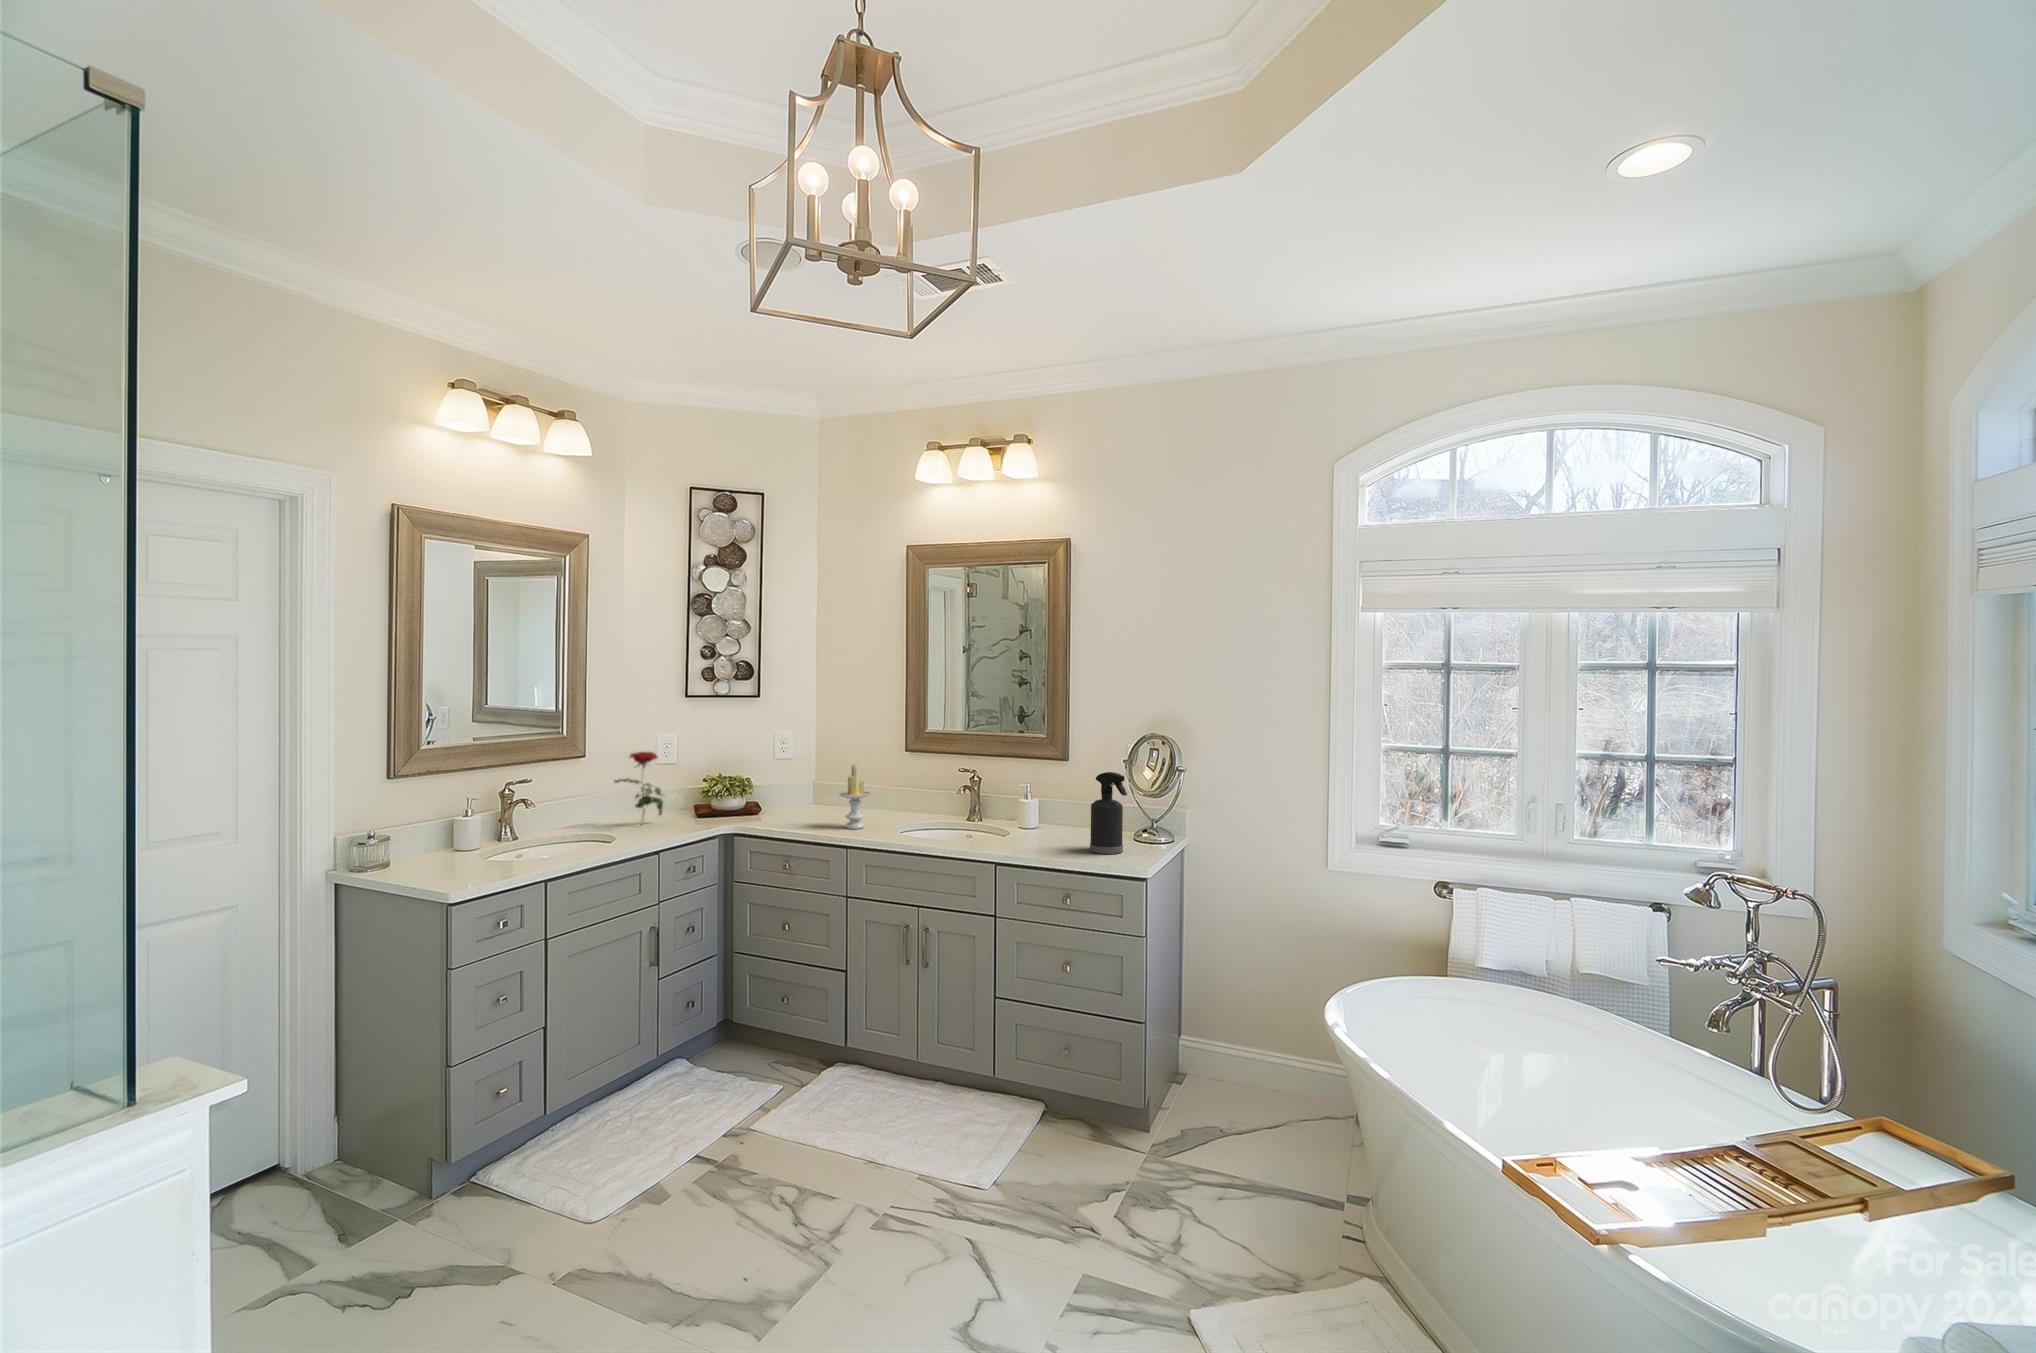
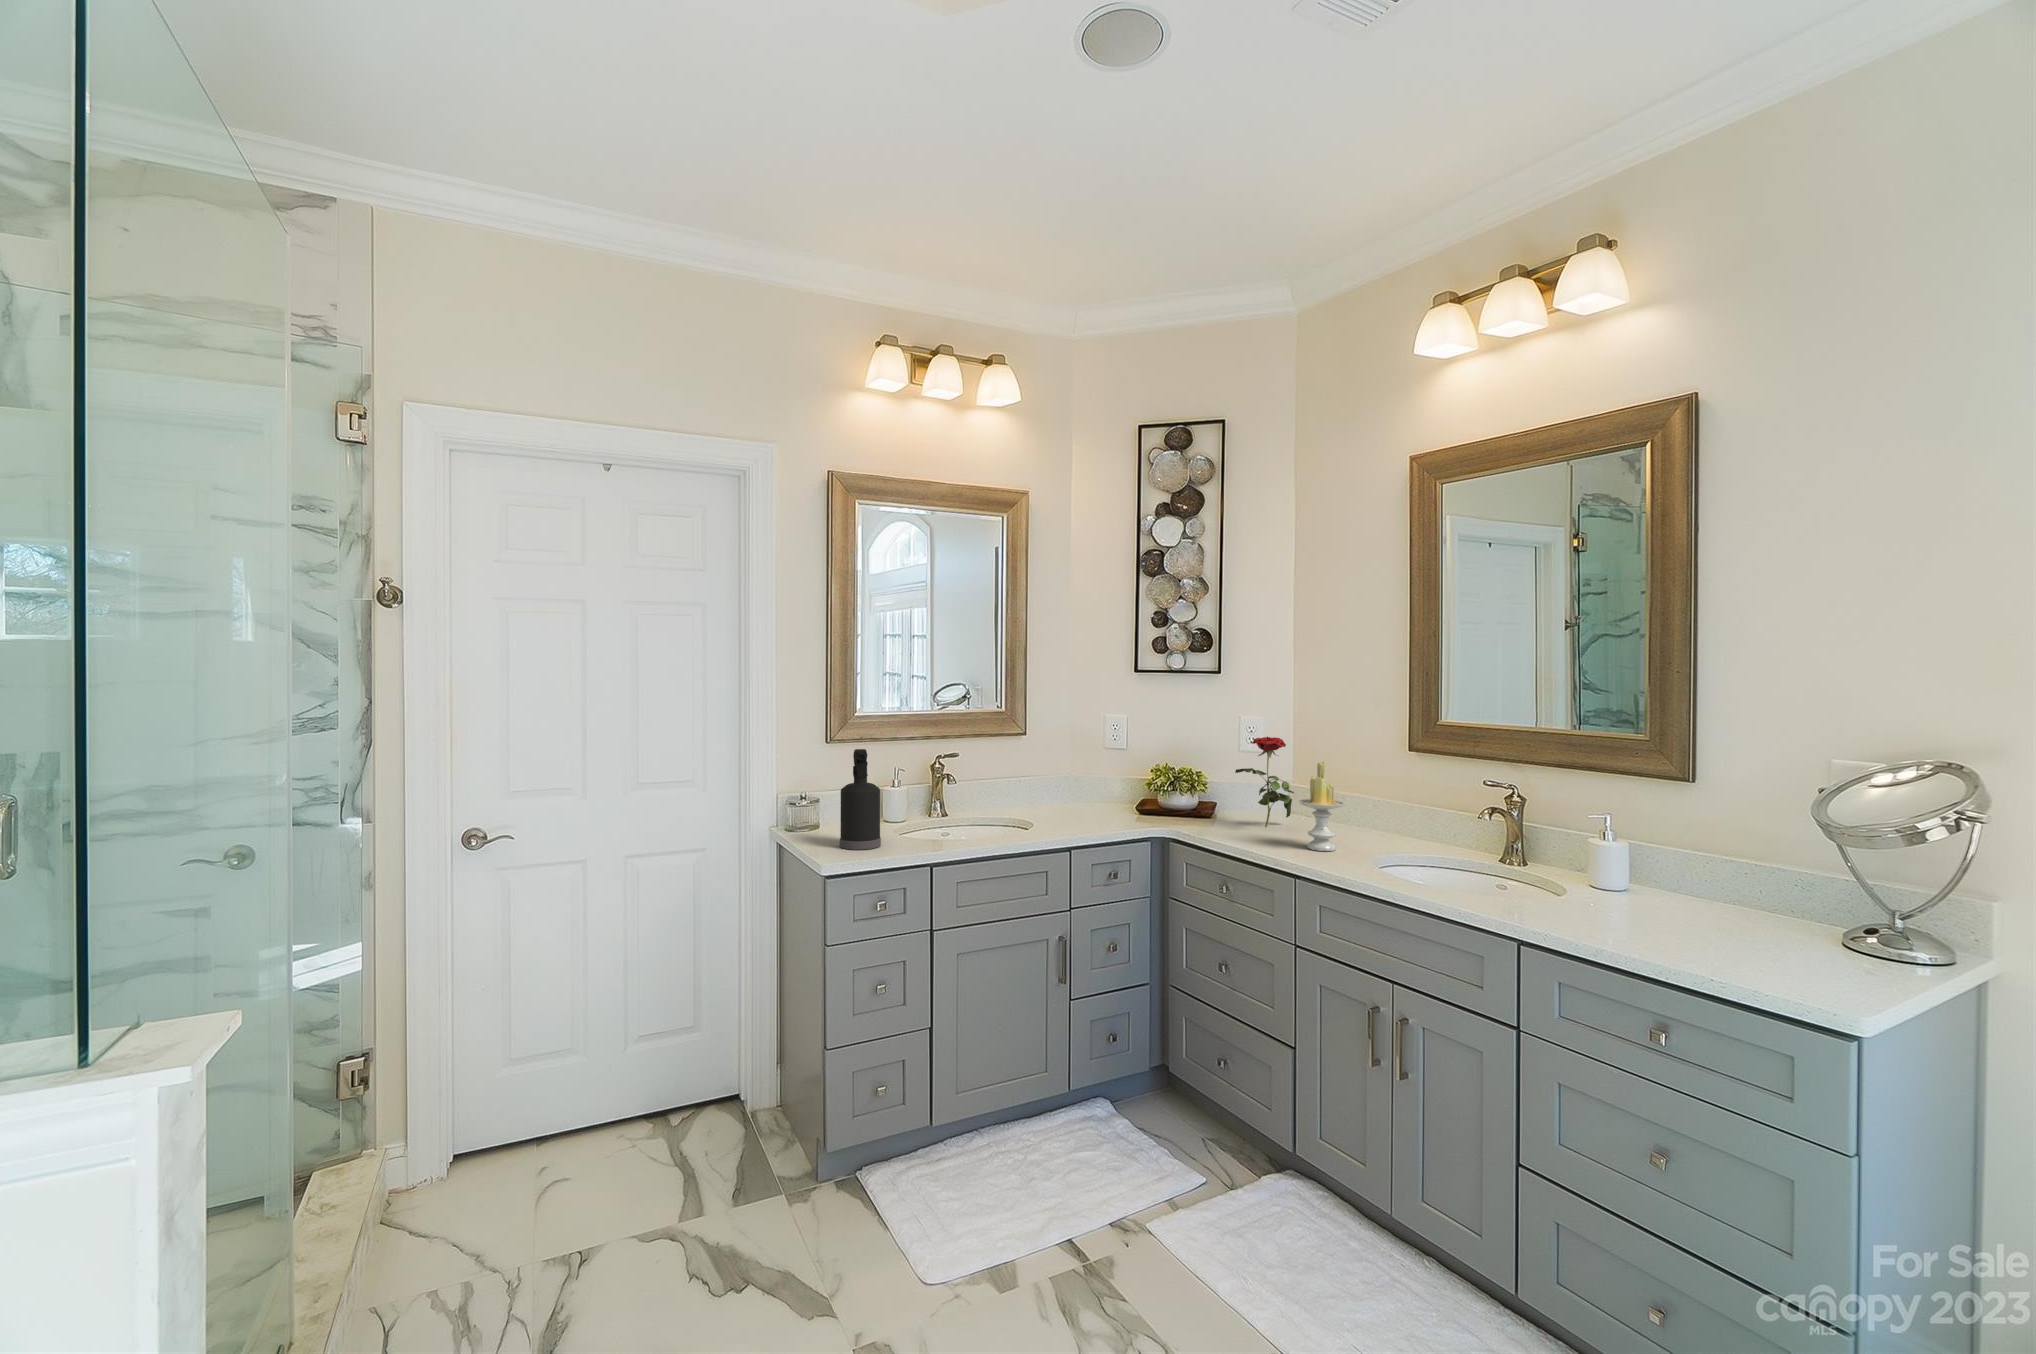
flower: present [614,752,663,815] -> present [1235,737,1294,827]
spray bottle: present [1090,772,1127,854] -> present [840,749,881,850]

